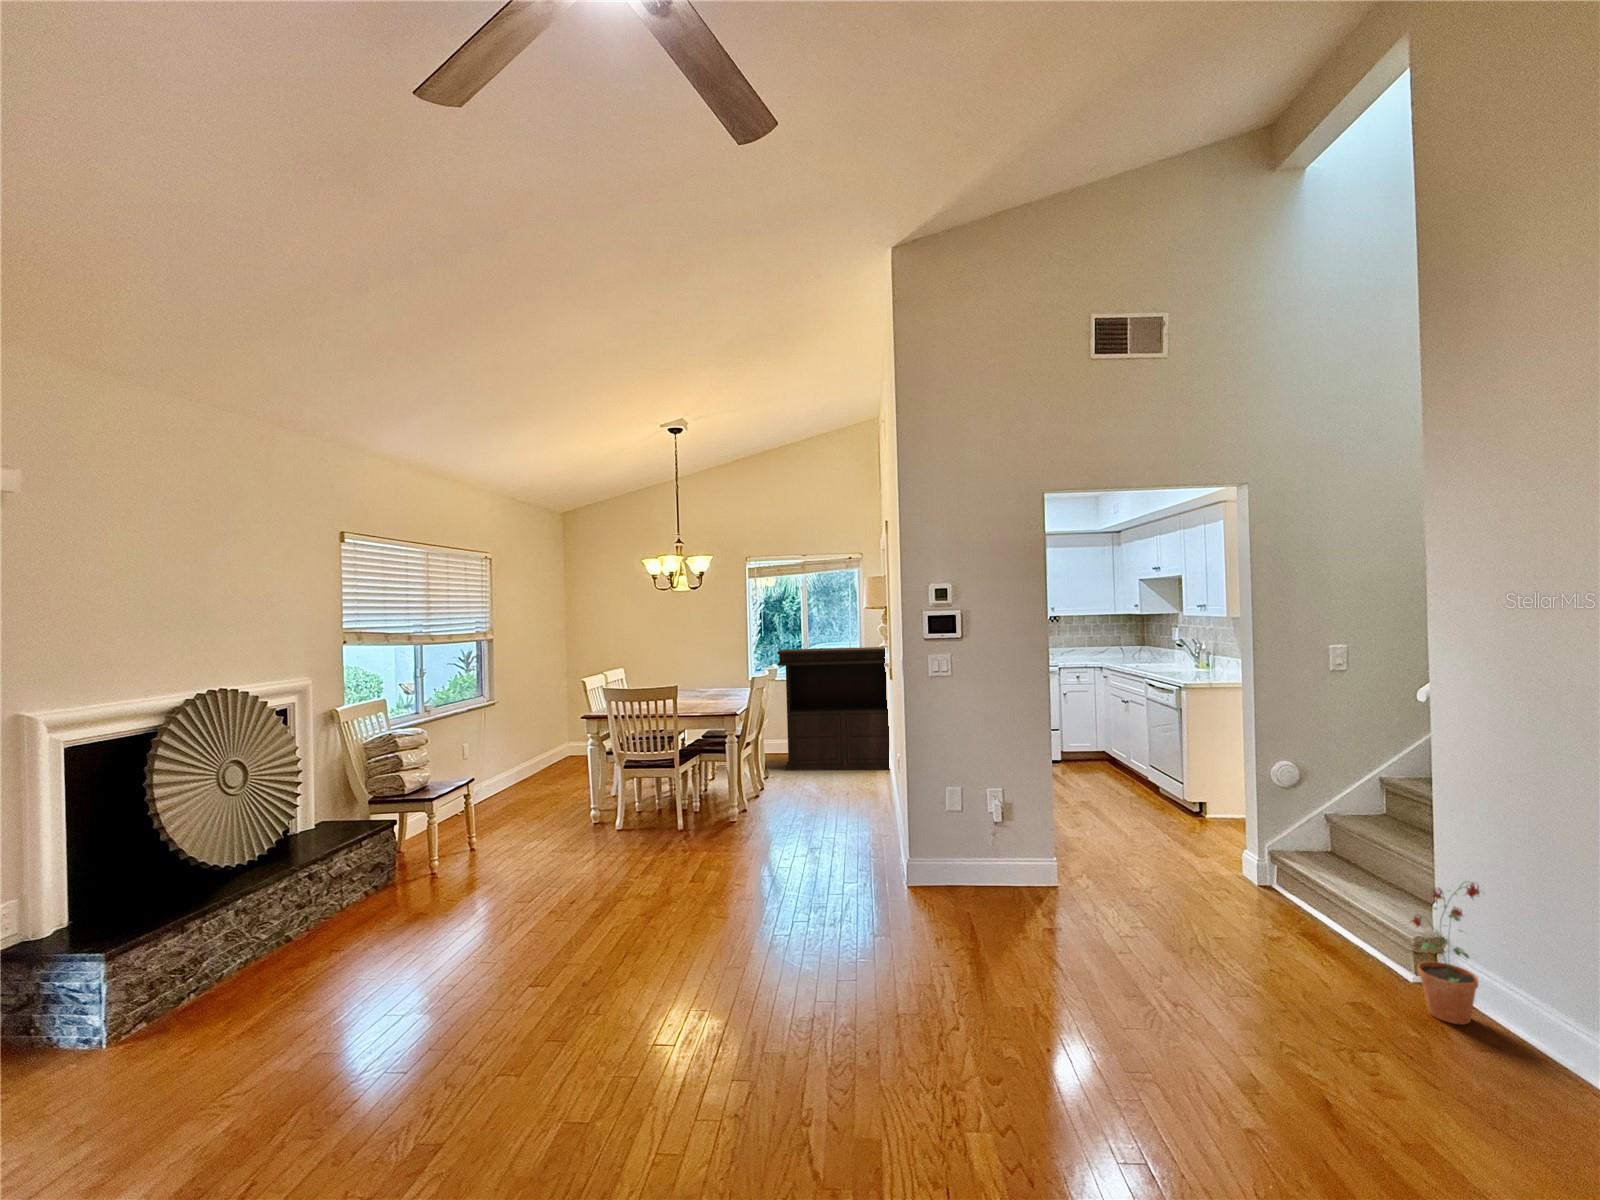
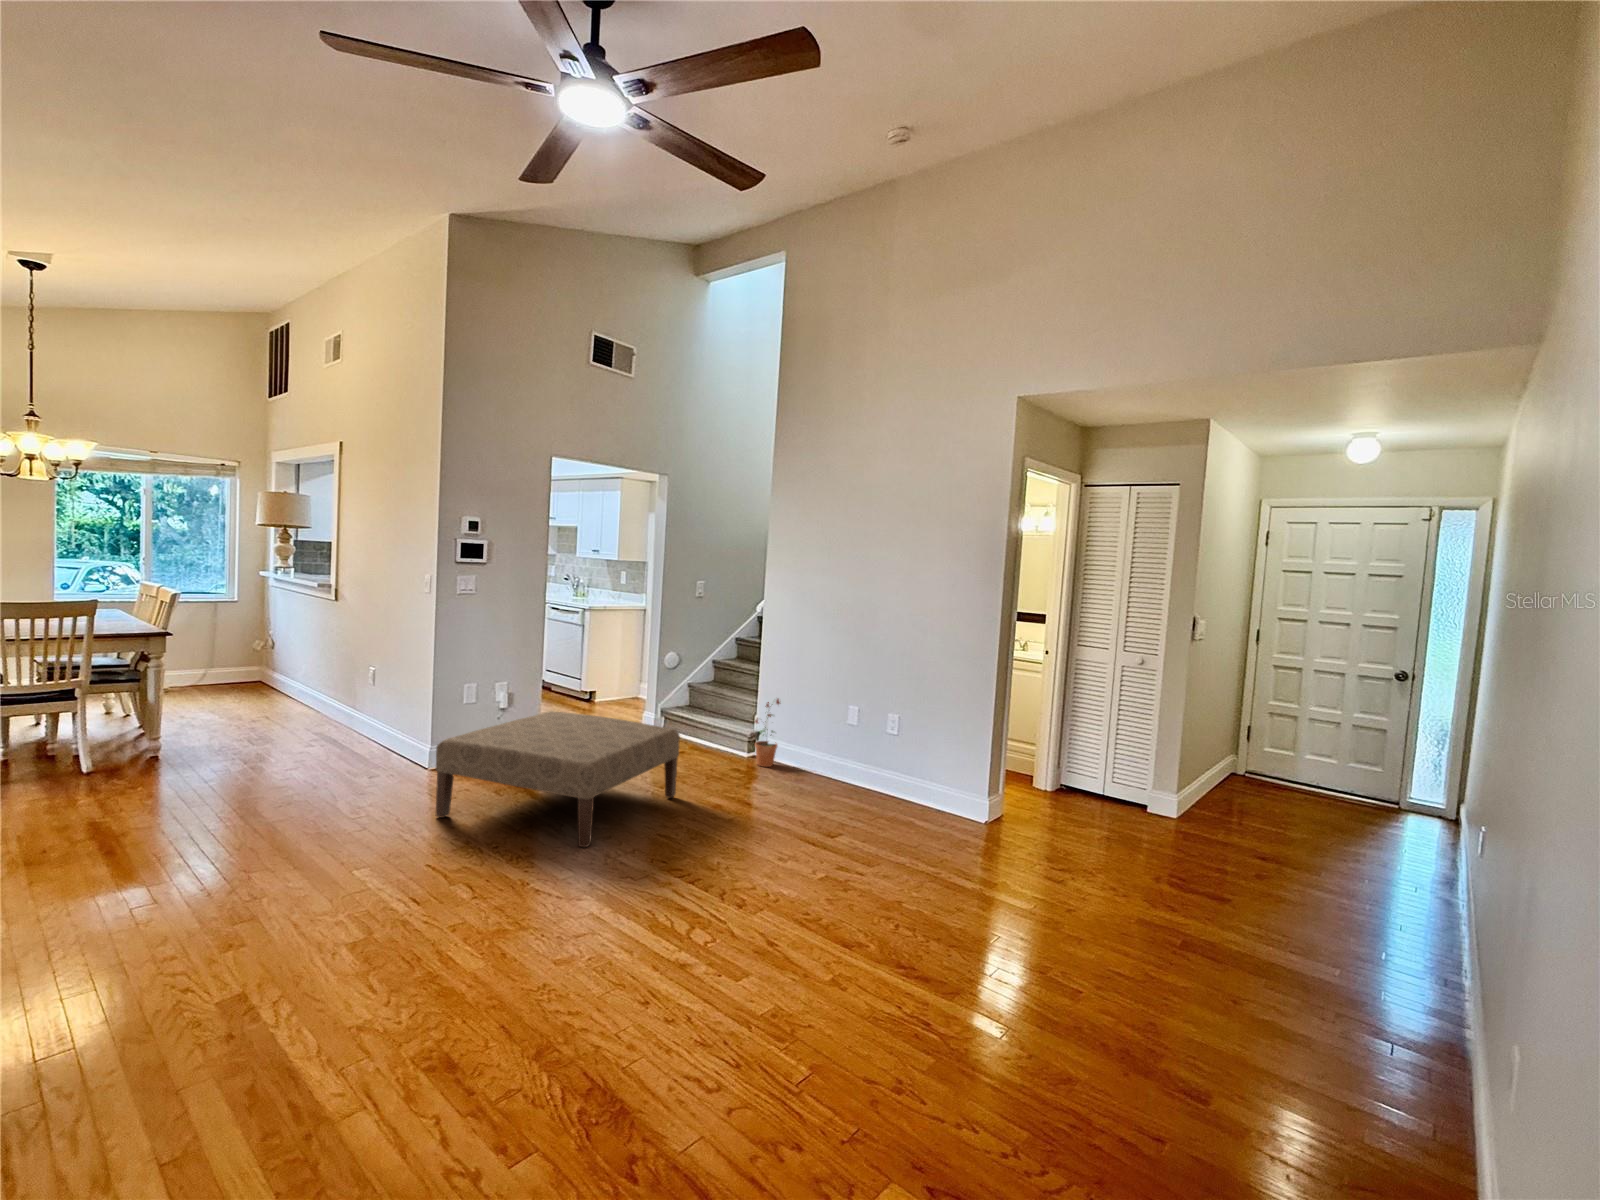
console table: present [777,647,889,771] -> none [128,564,308,708]
ottoman: none [833,841,1185,1094] -> present [435,711,680,847]

